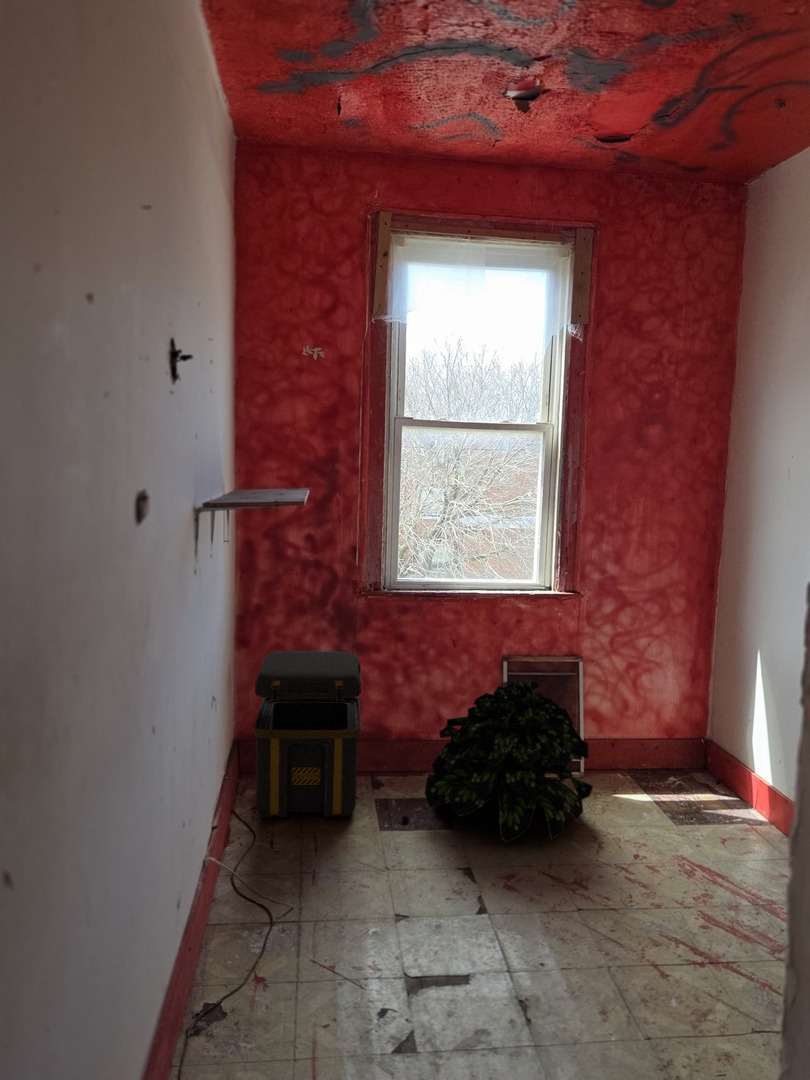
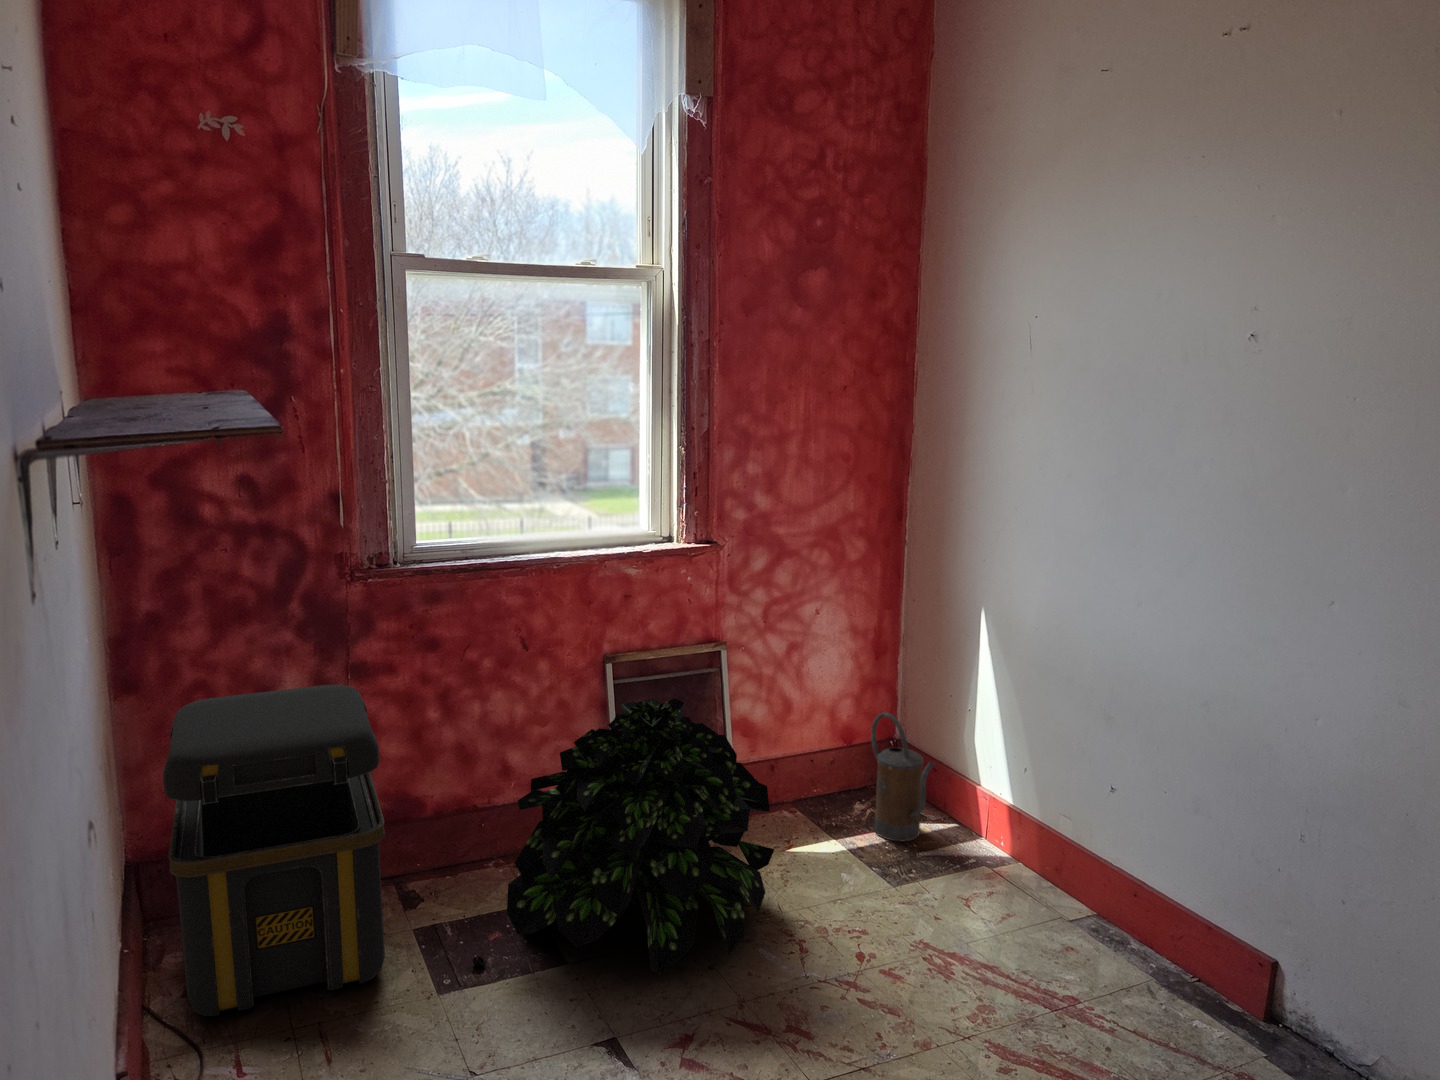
watering can: none [676,715,715,803] -> present [871,712,934,841]

